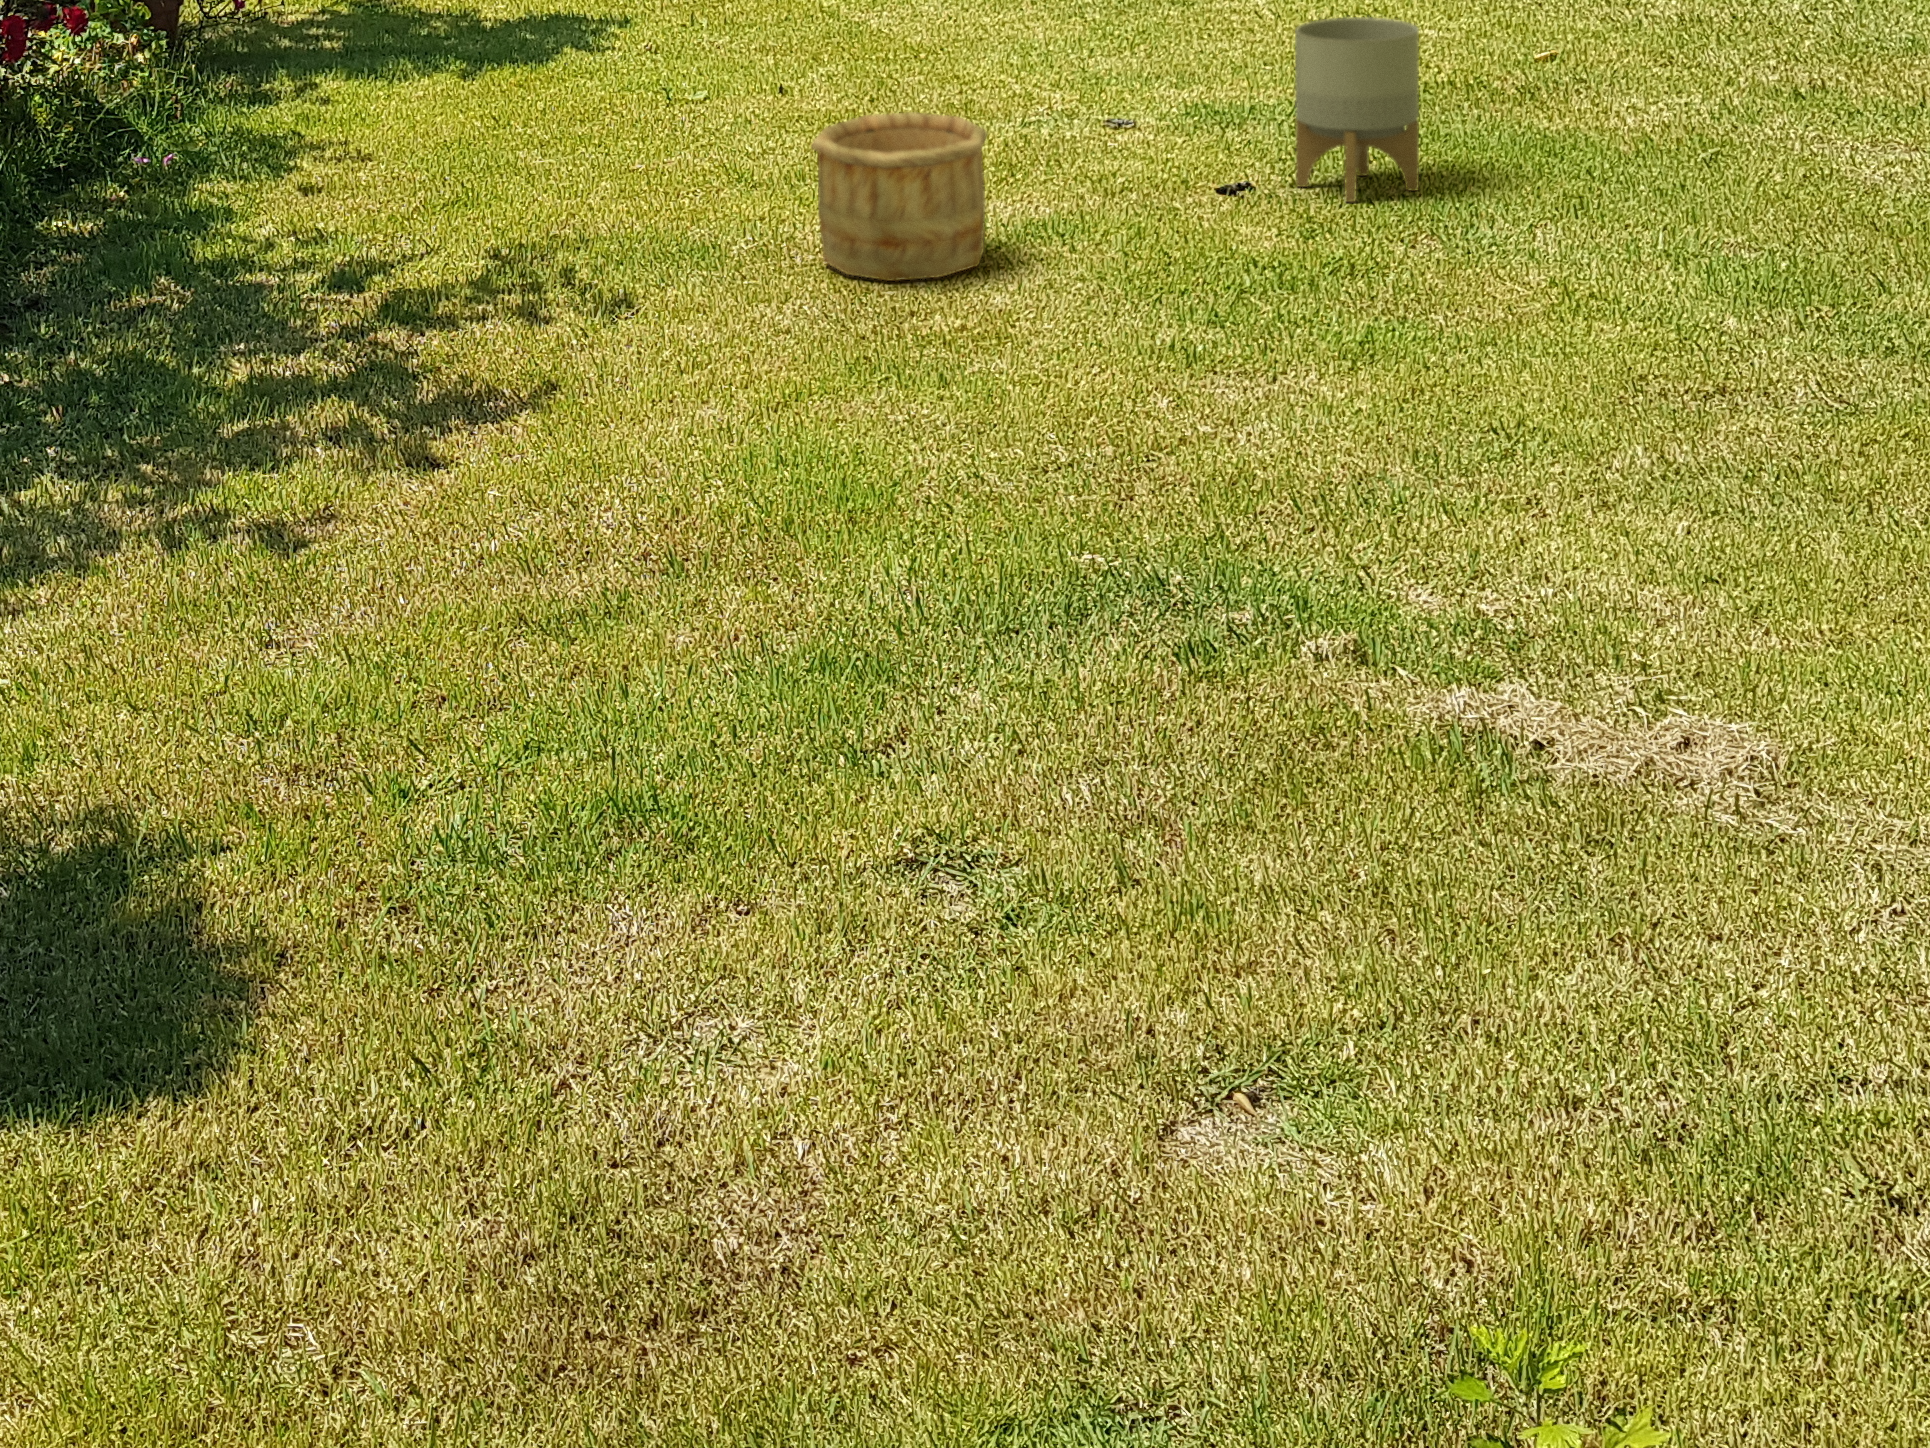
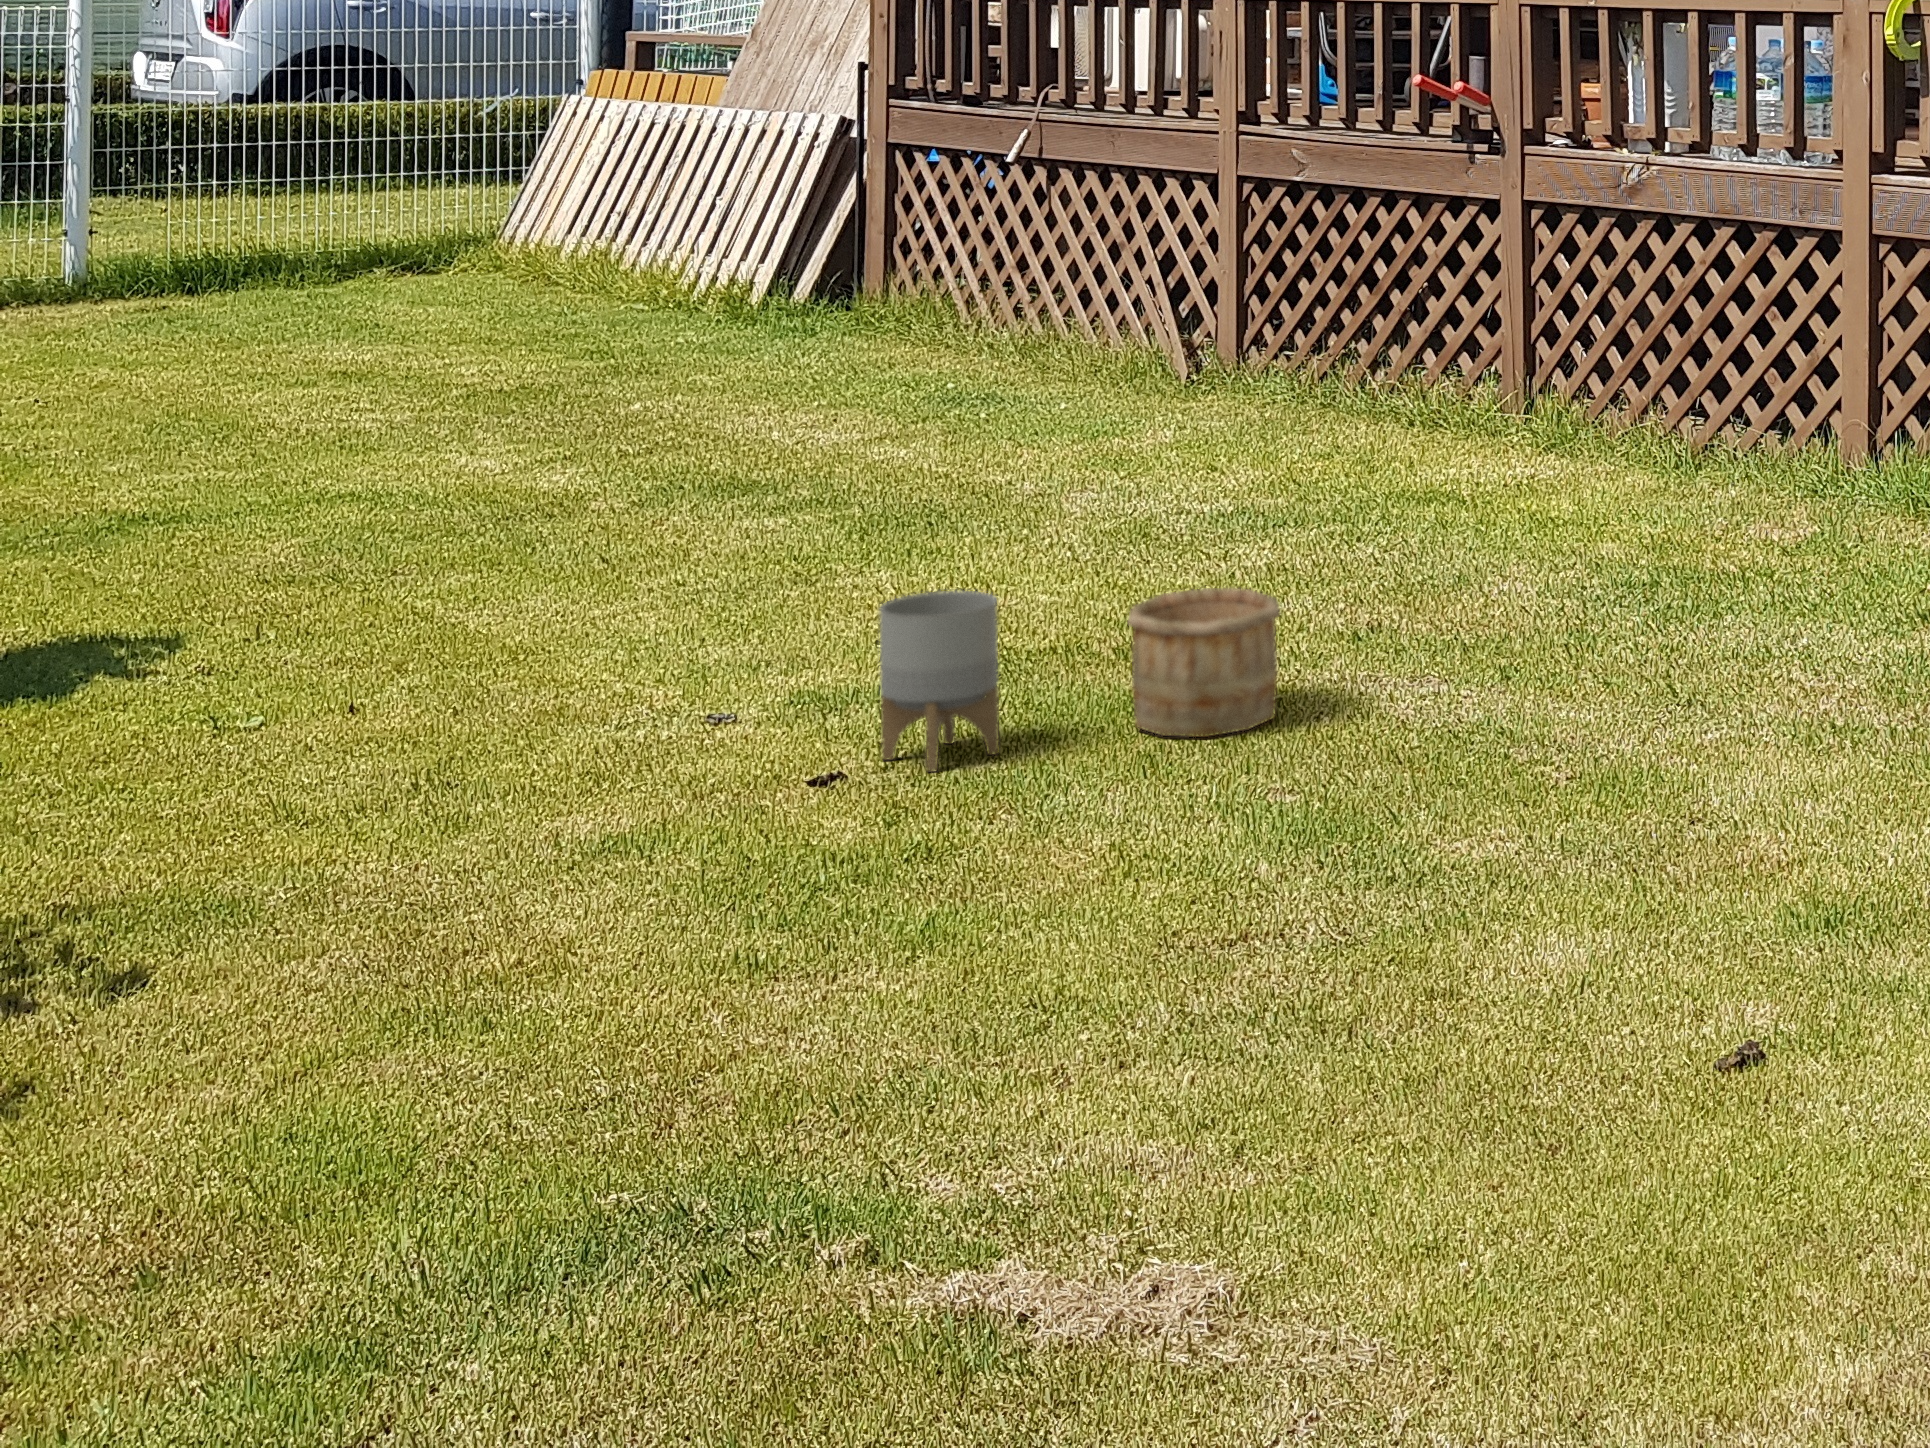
wooden bucket: present [811,112,988,281] -> present [1128,588,1280,737]

